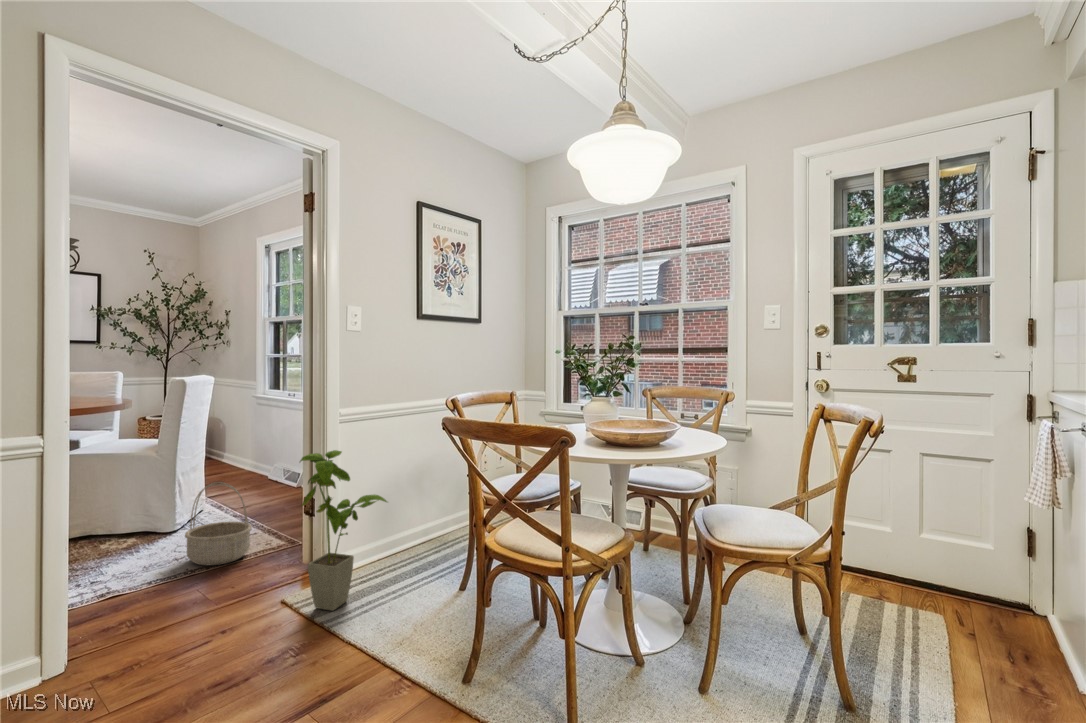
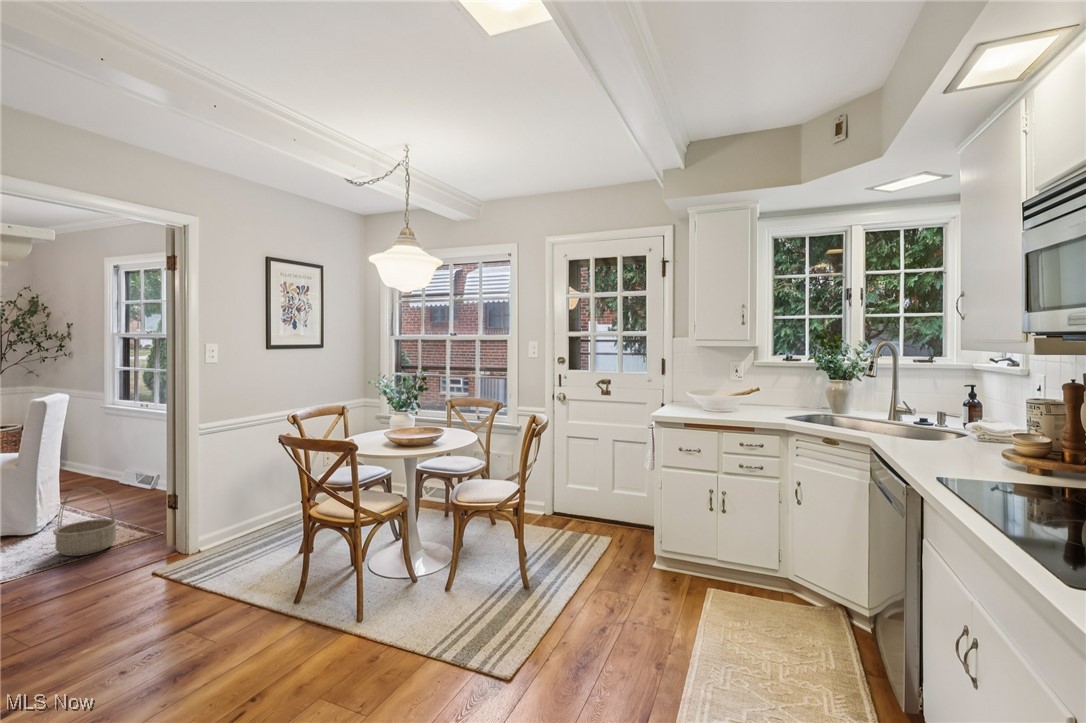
house plant: present [300,450,387,611] -> none [167,457,242,575]

